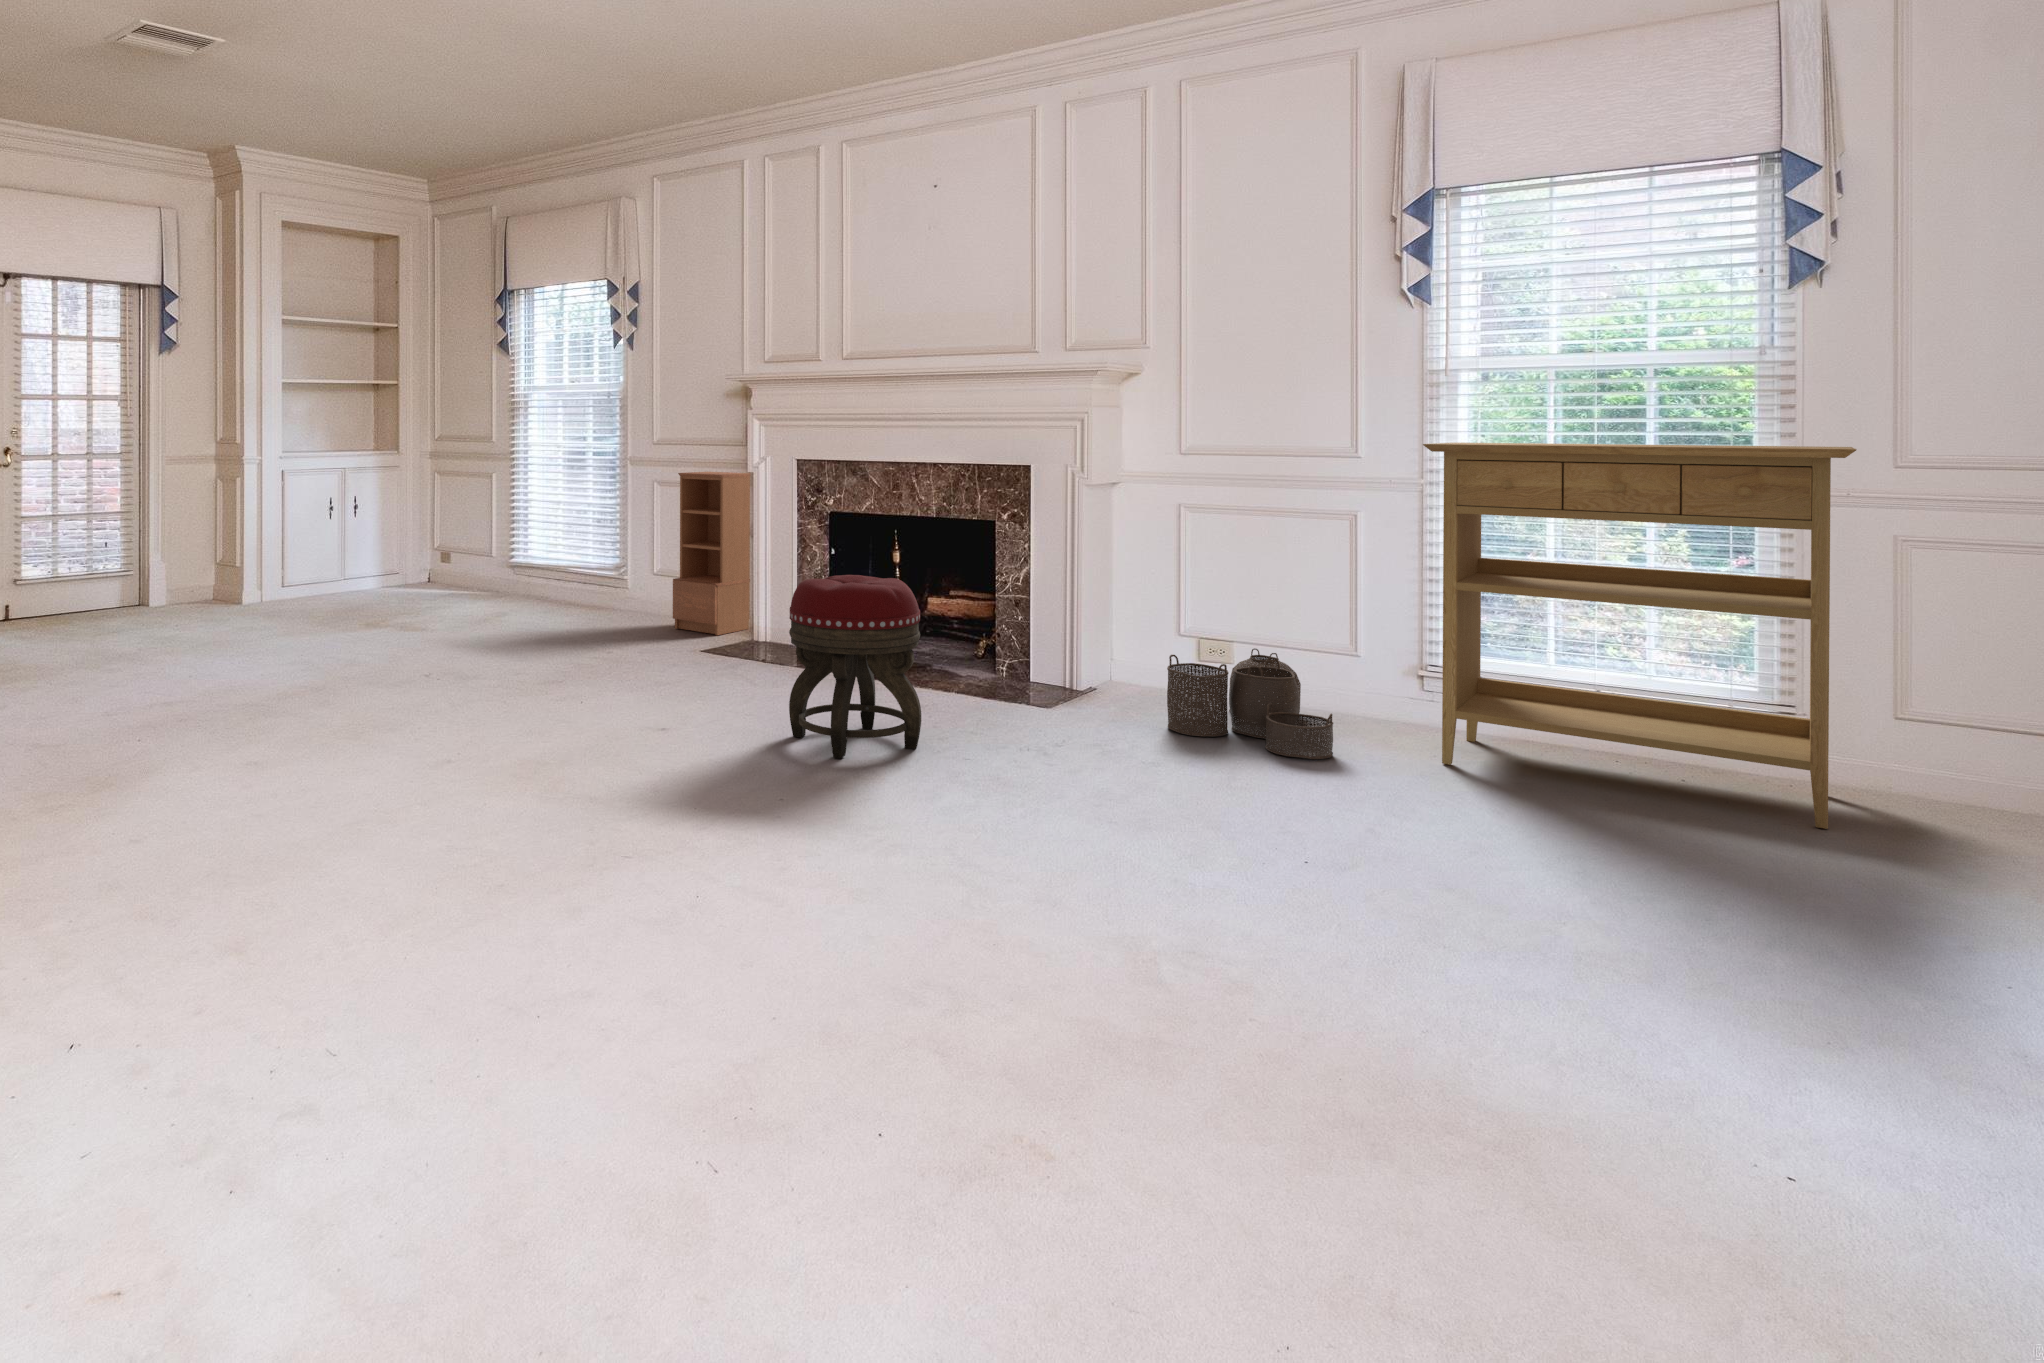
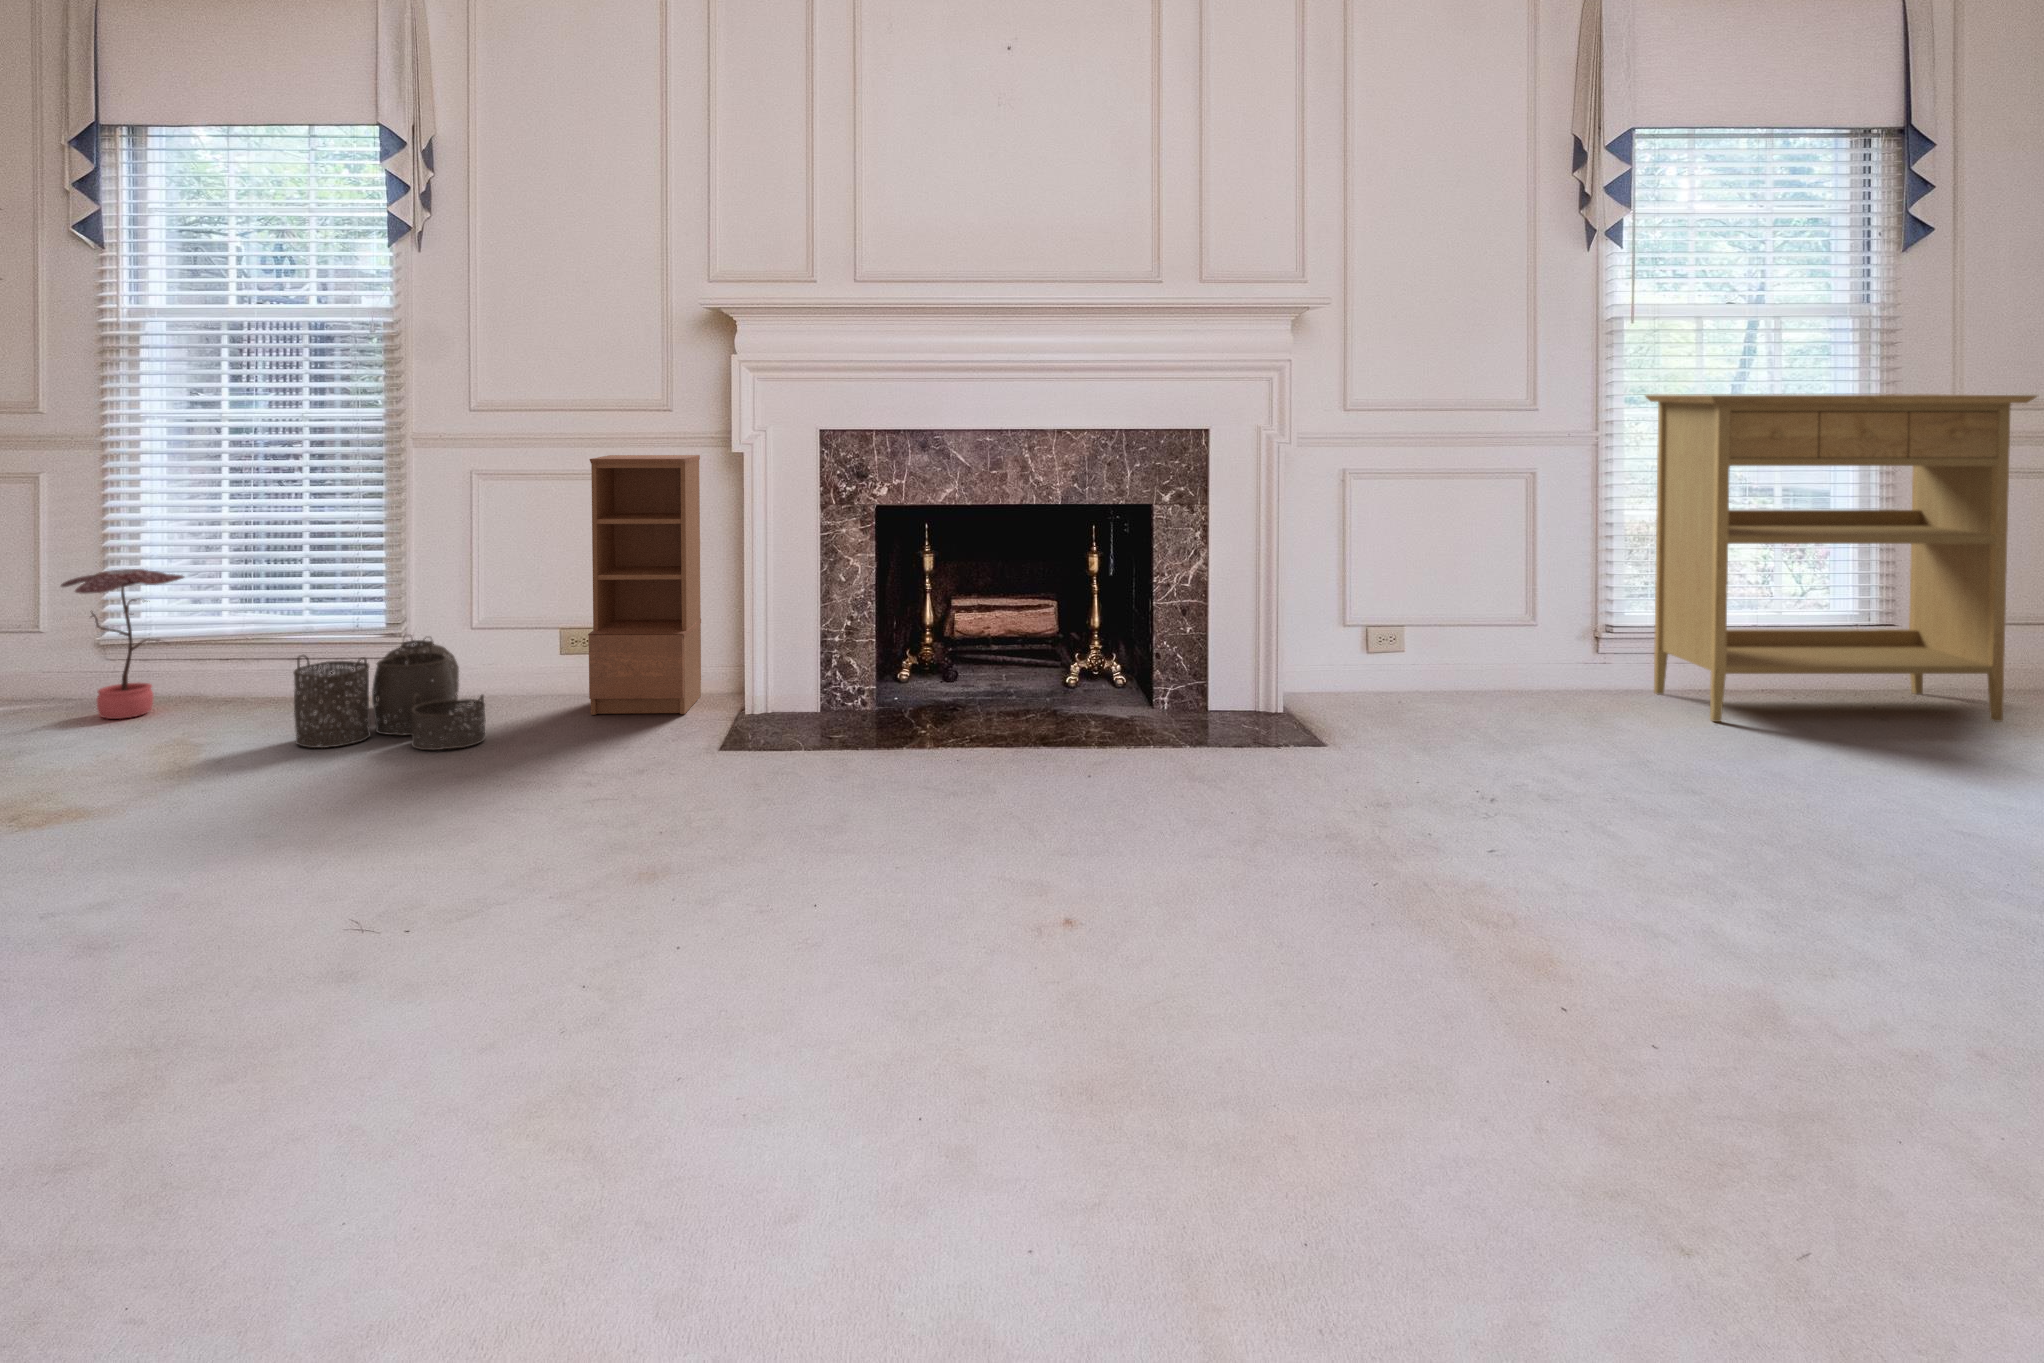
potted plant: none [477,524,529,601] -> present [61,569,184,719]
footstool: present [789,575,921,758] -> none [1187,594,1380,868]
woven basket: present [1167,648,1333,759] -> present [294,638,485,750]

